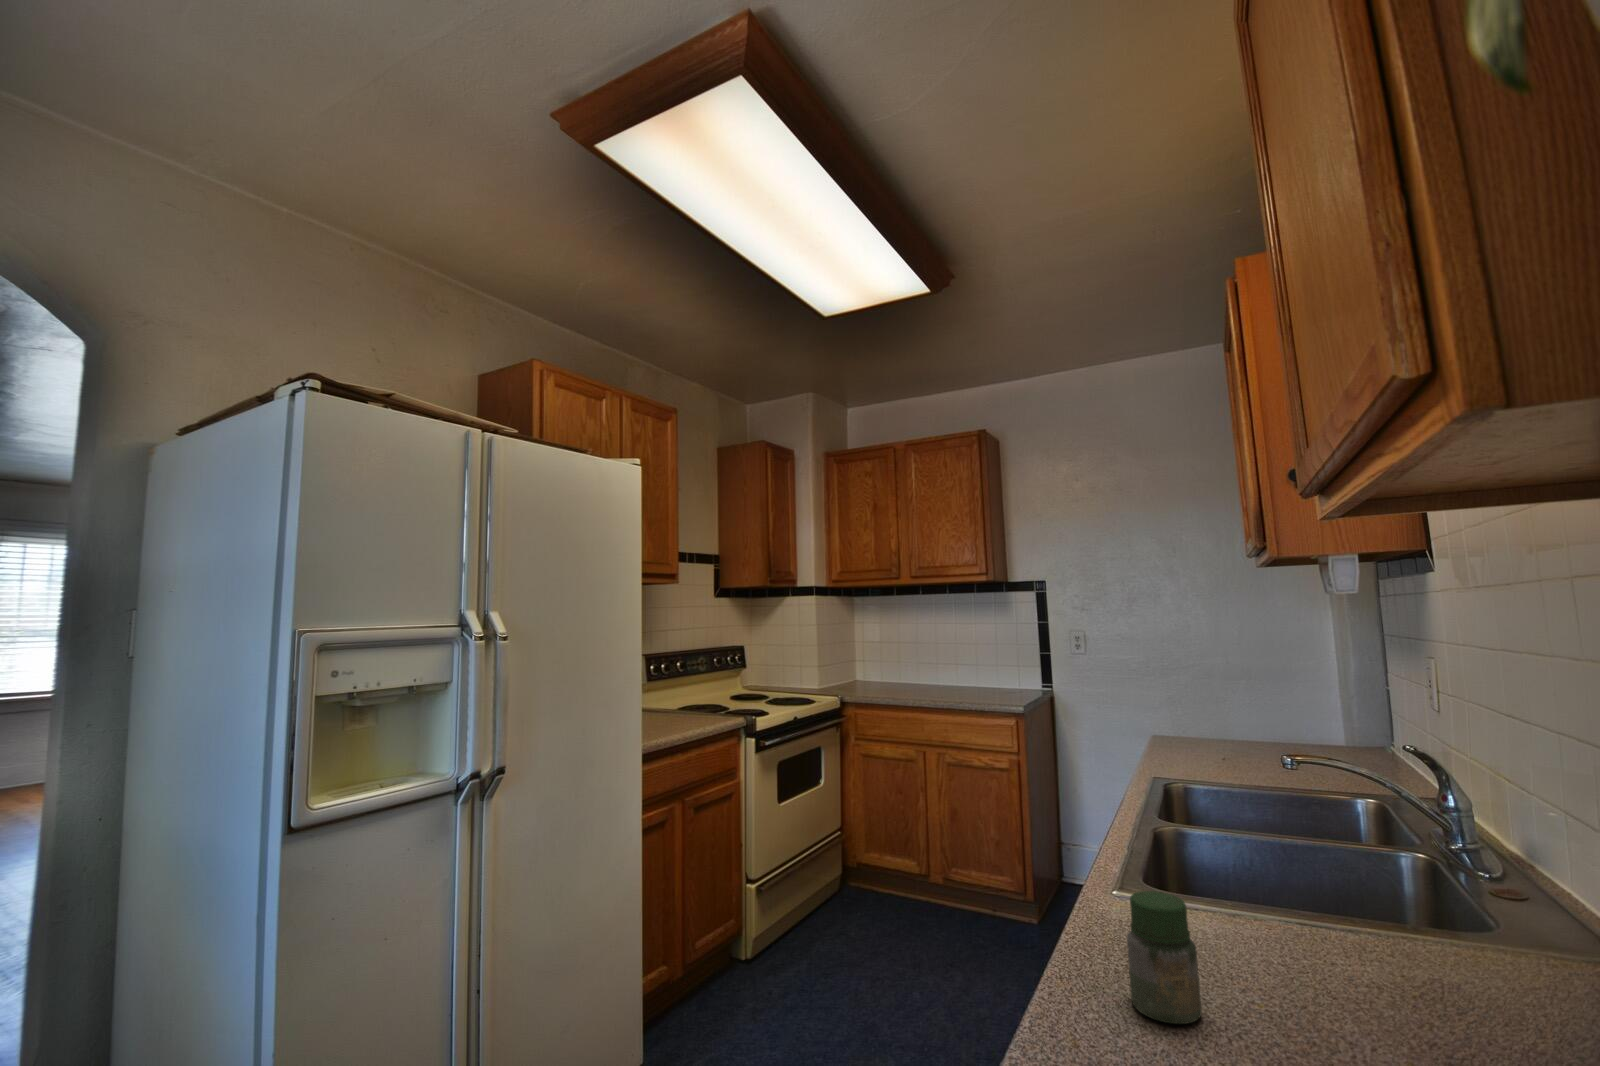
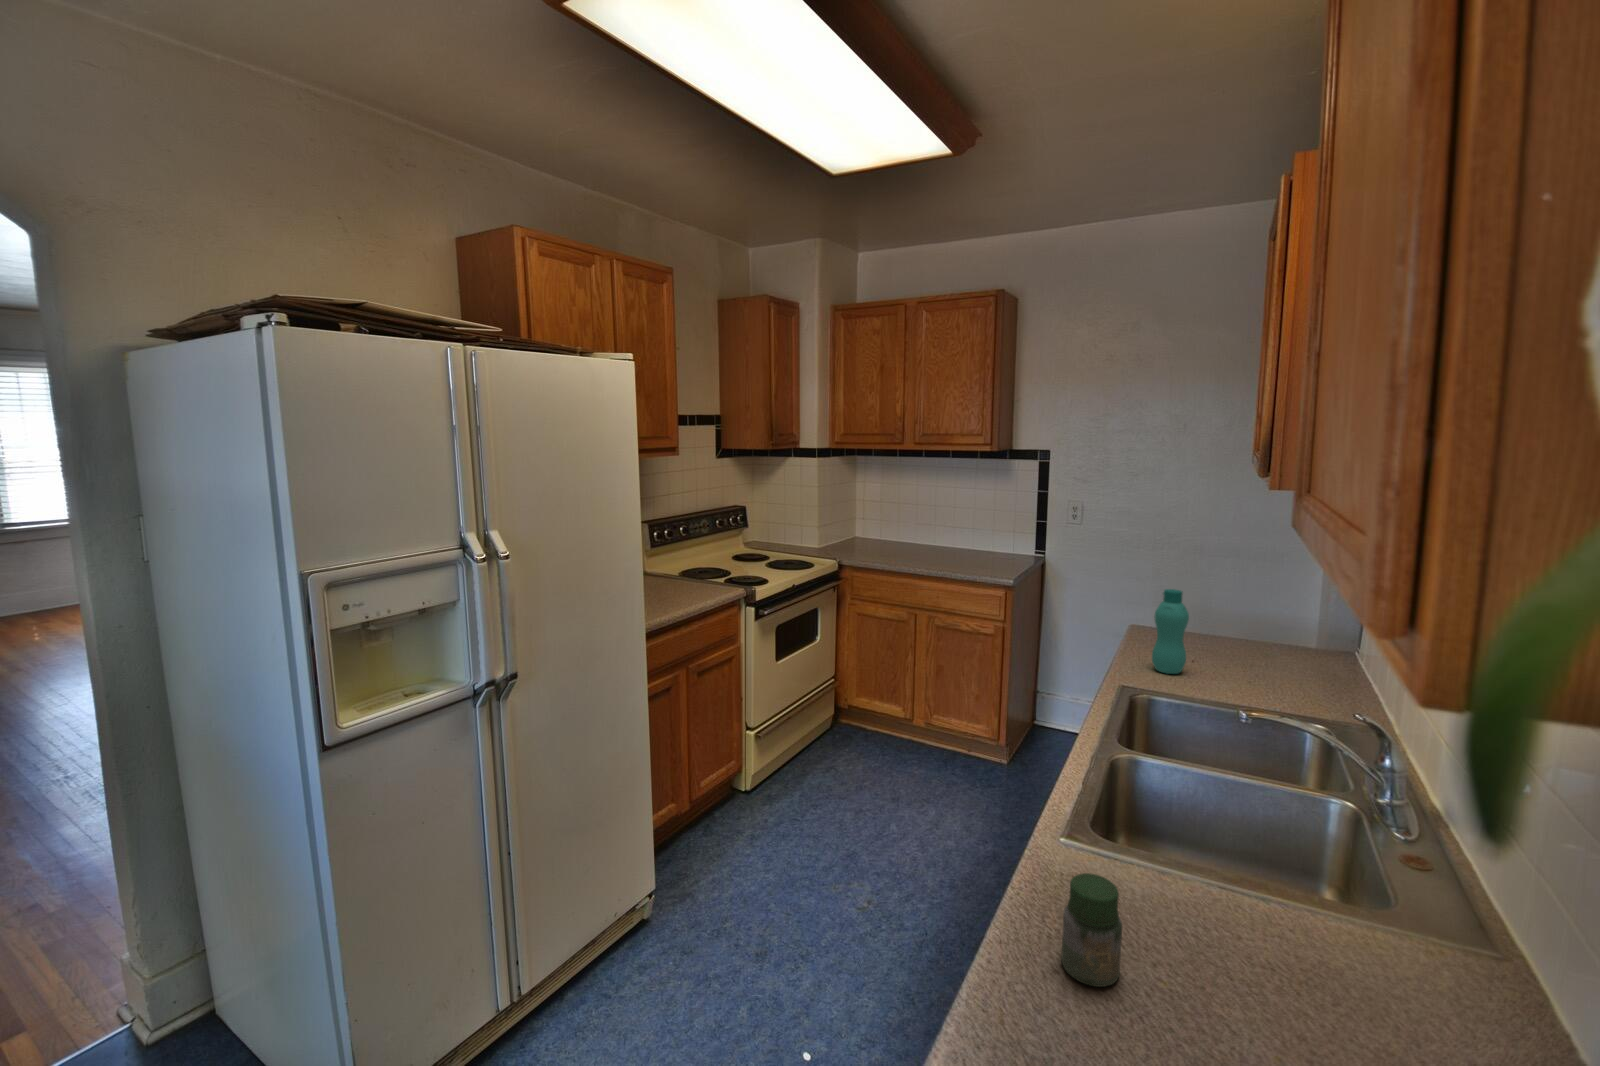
bottle: none [1176,679,1217,770] -> present [1152,589,1189,674]

